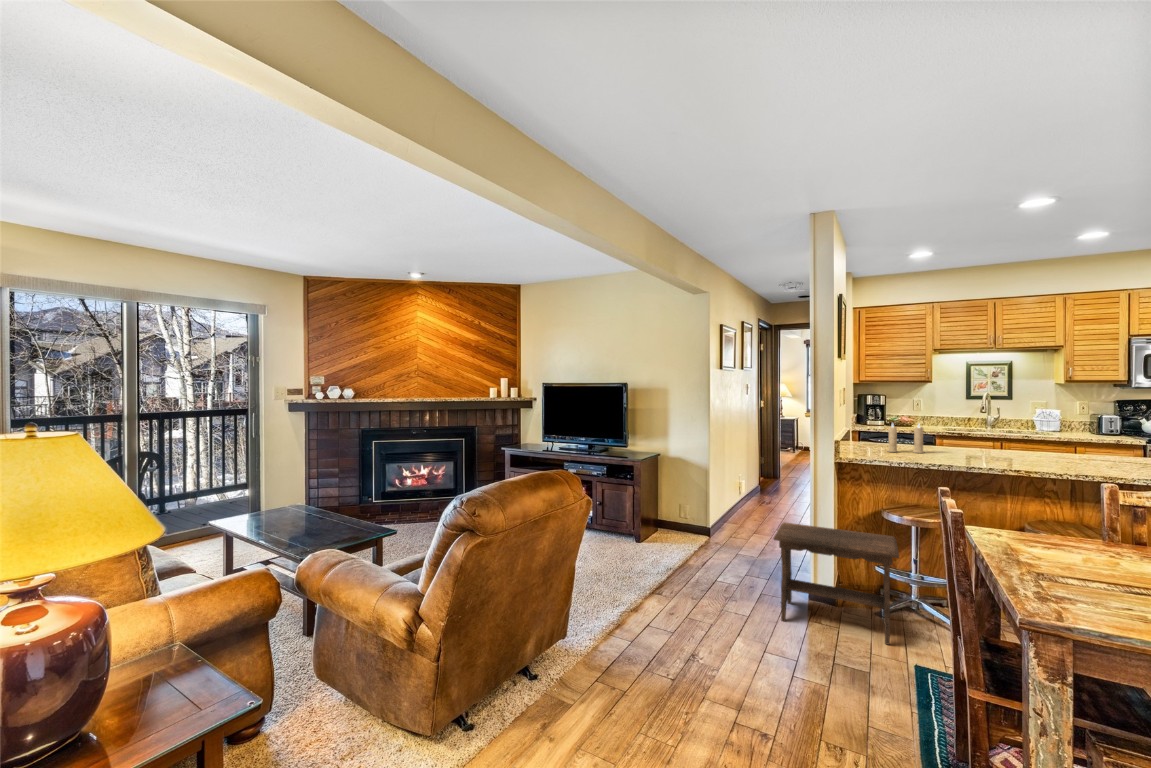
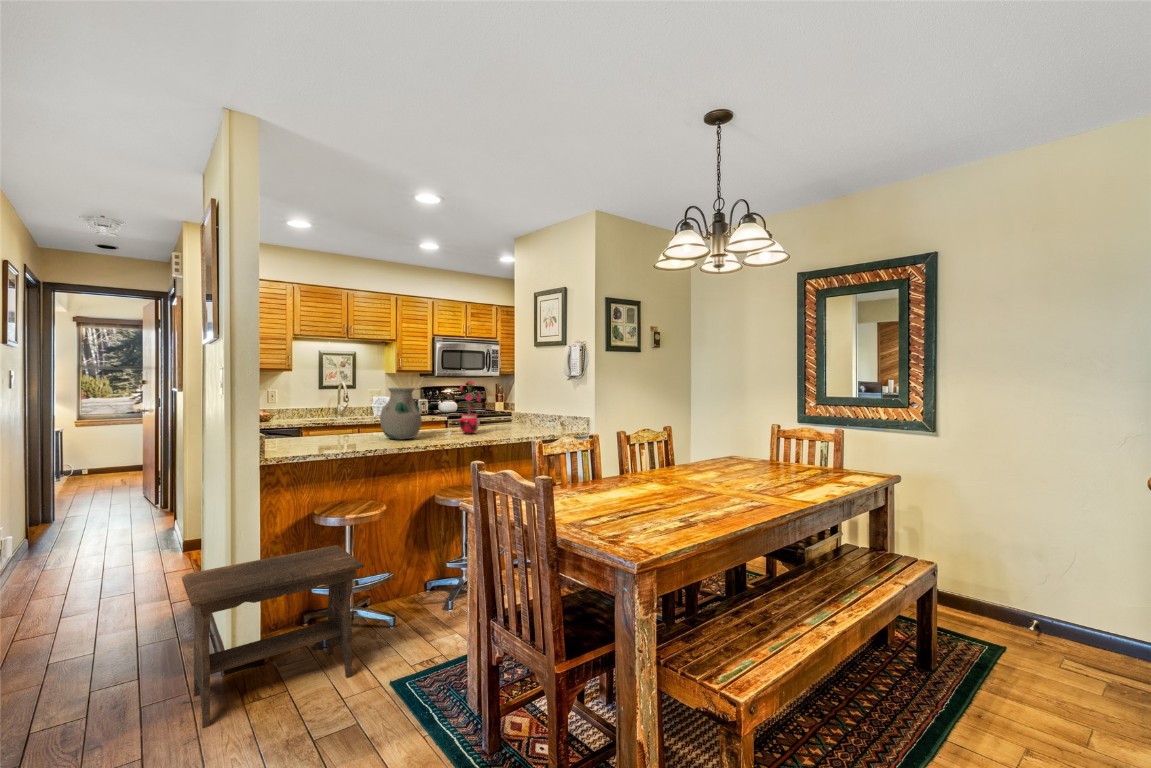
potted plant: none [1071,397,1123,463] -> present [458,381,481,434]
vase: none [963,404,1014,457] -> present [380,388,422,439]
candle: present [888,424,924,453] -> none [310,409,349,446]

